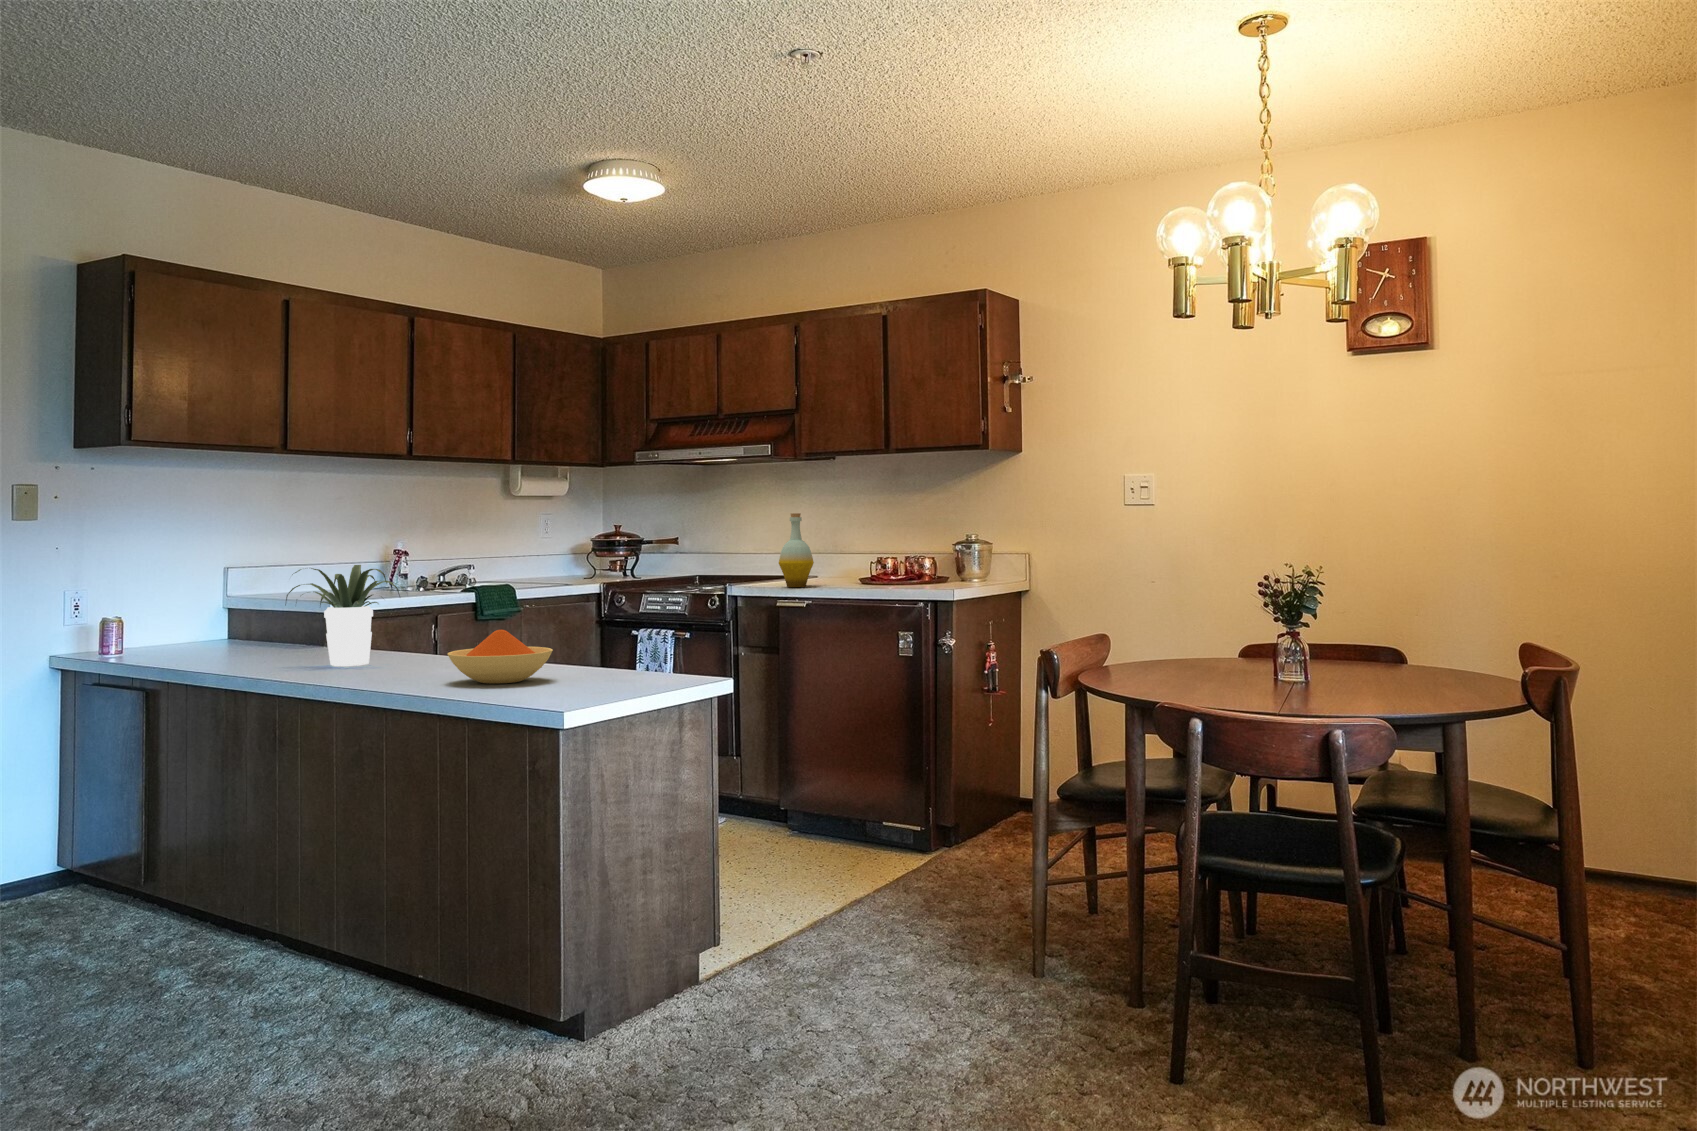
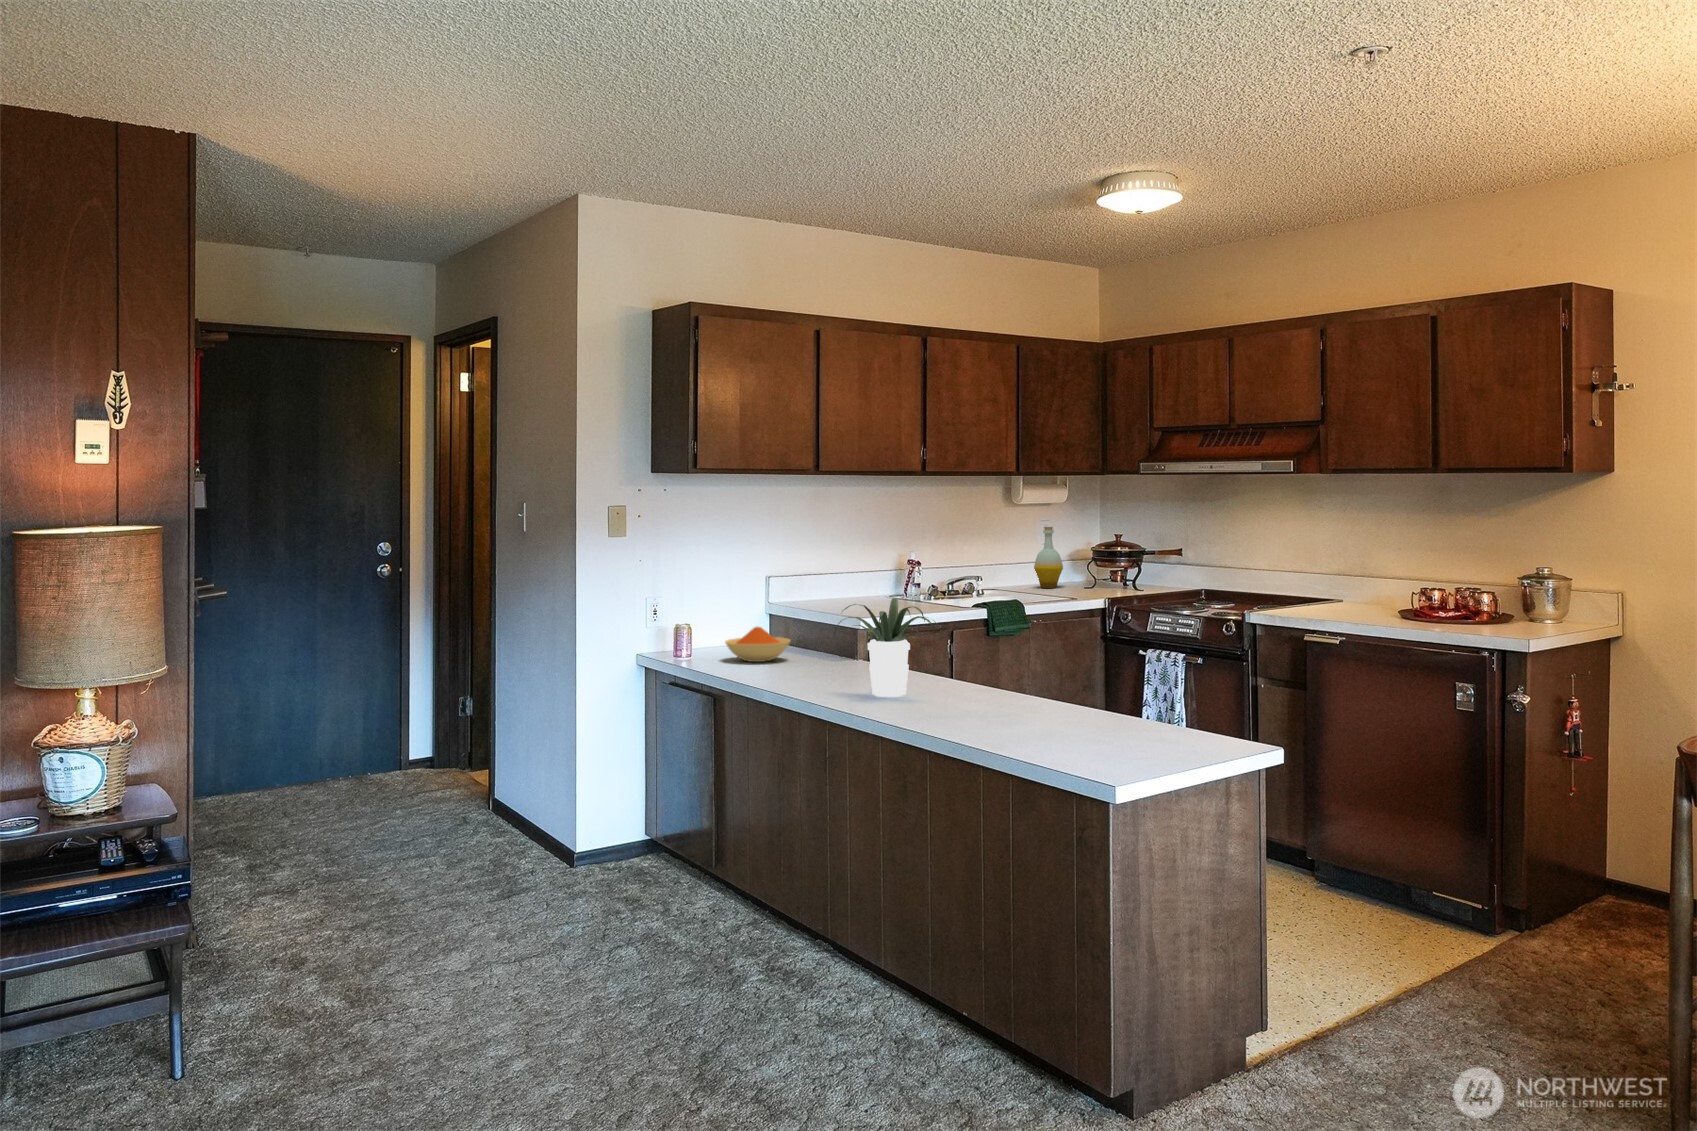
bottle: present [779,513,814,587] -> present [1034,527,1063,588]
bowl: present [448,630,553,684] -> present [725,627,790,662]

